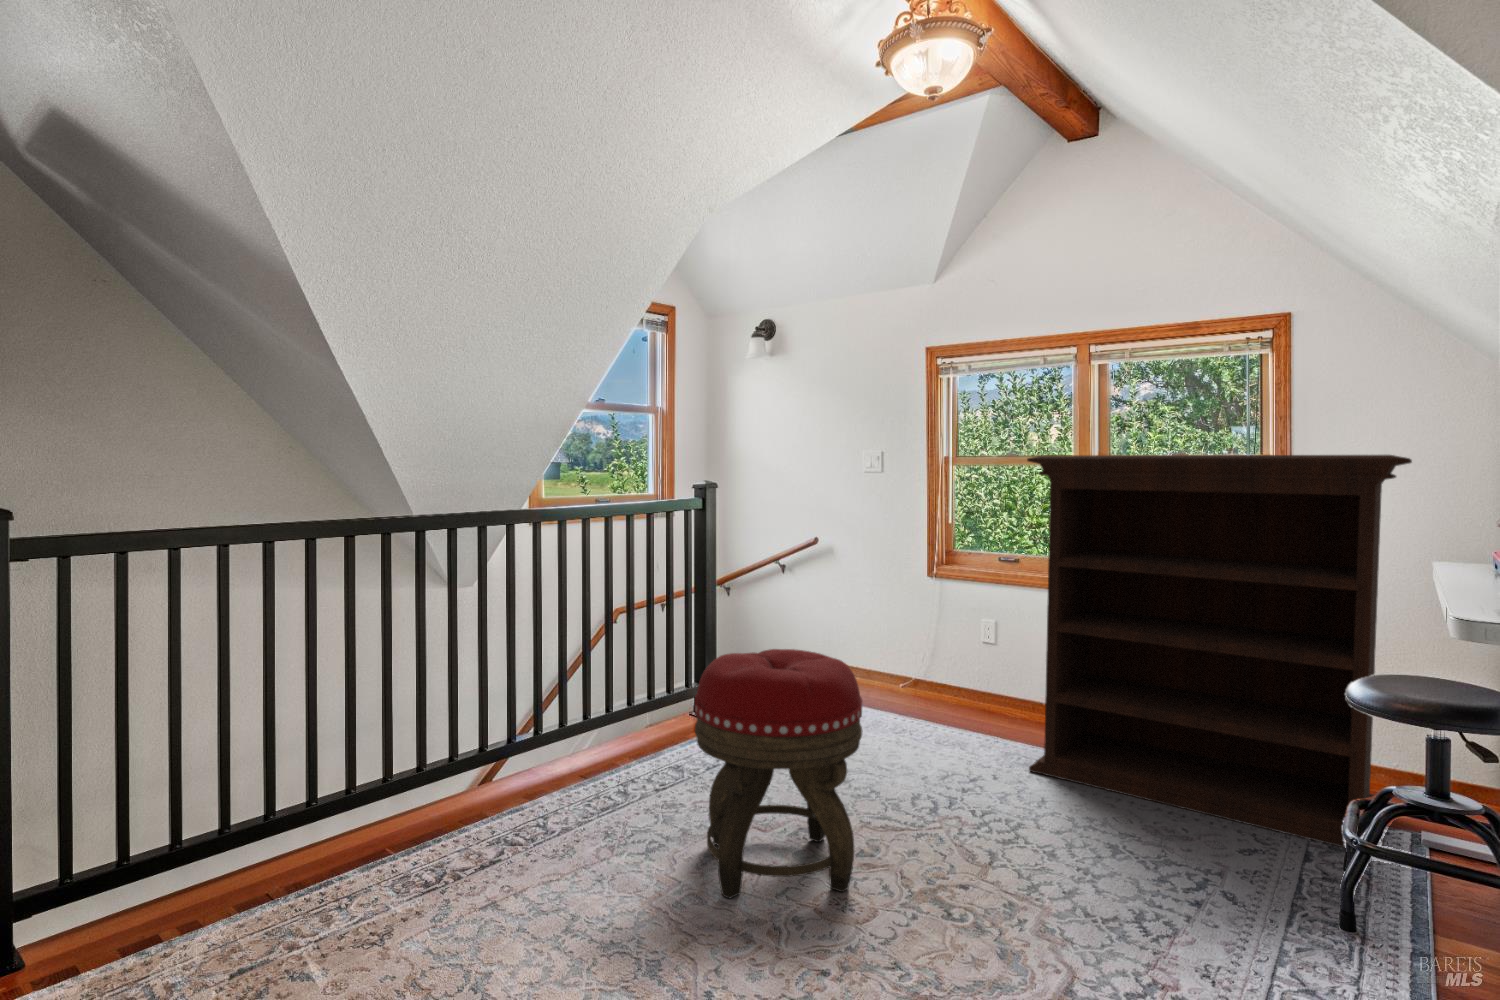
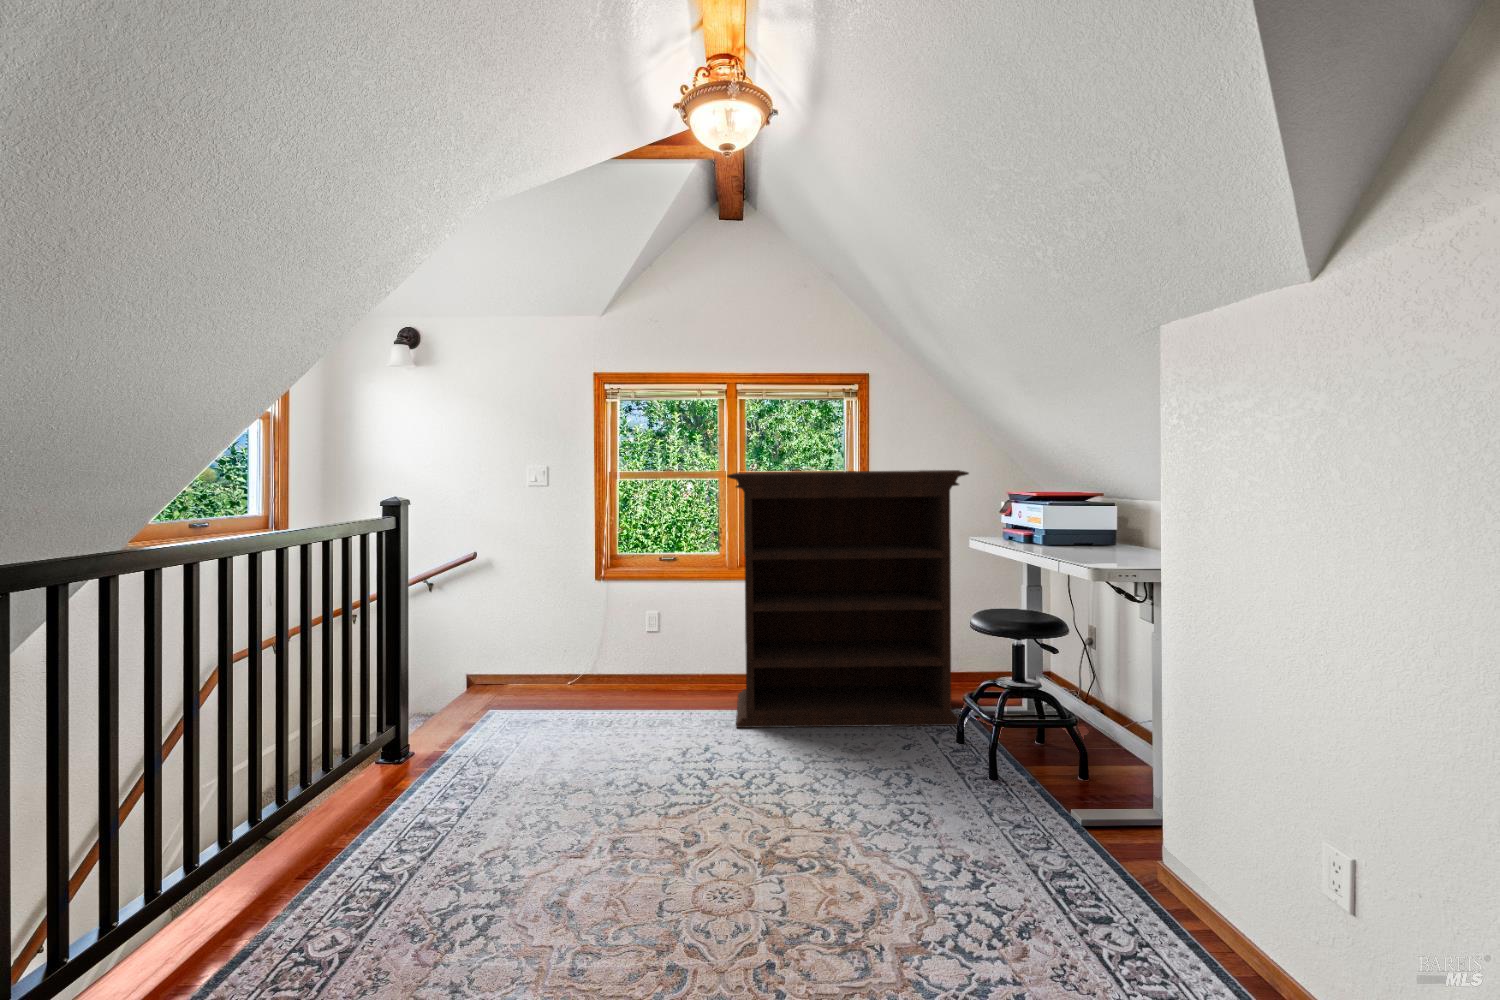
footstool: present [695,649,863,899] -> none [537,662,714,941]

